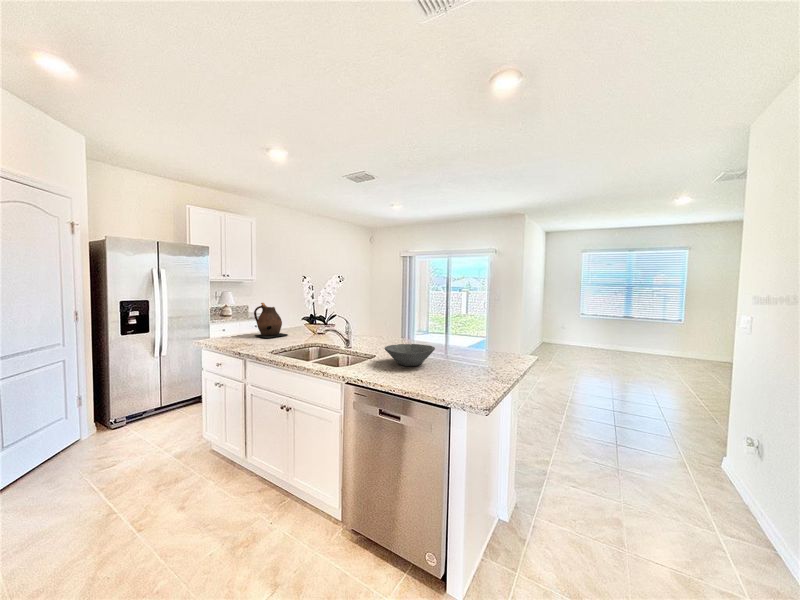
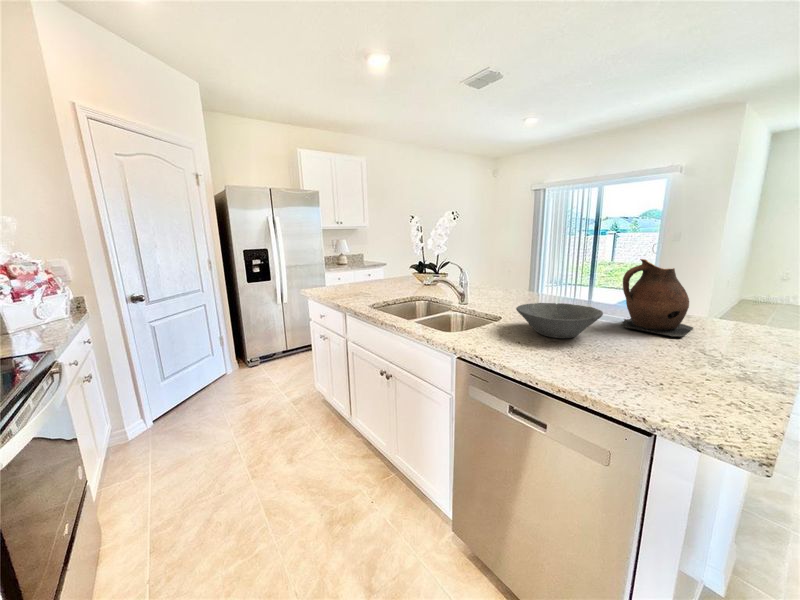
ceramic pitcher: present [254,303,288,338] -> present [621,259,693,337]

